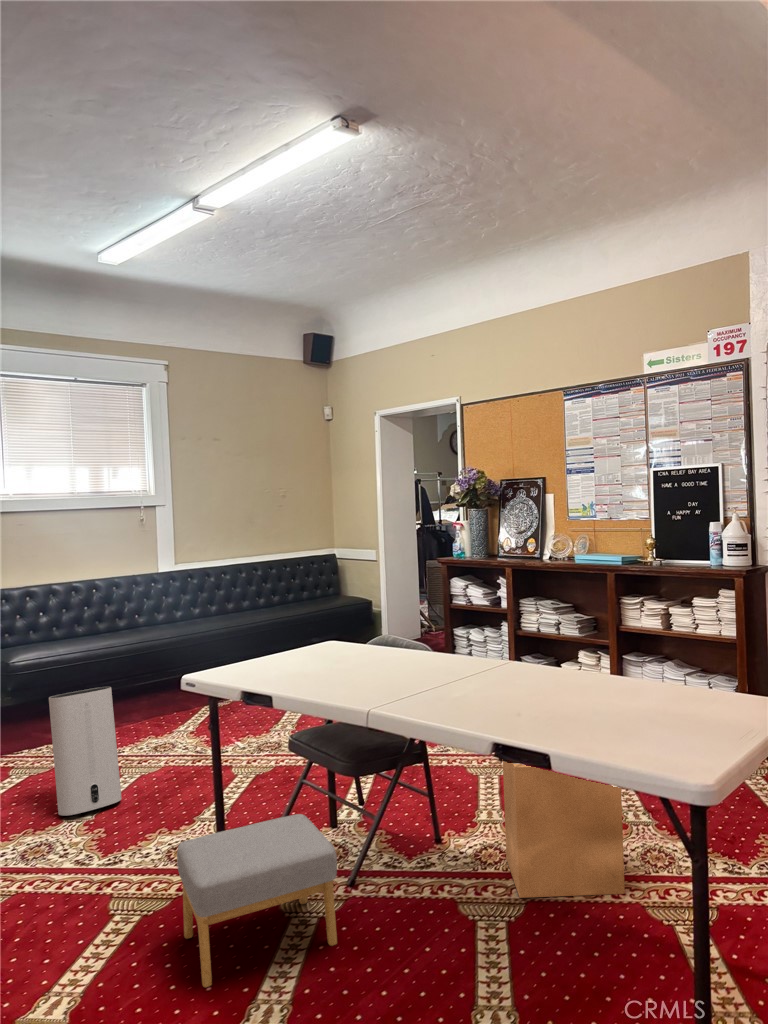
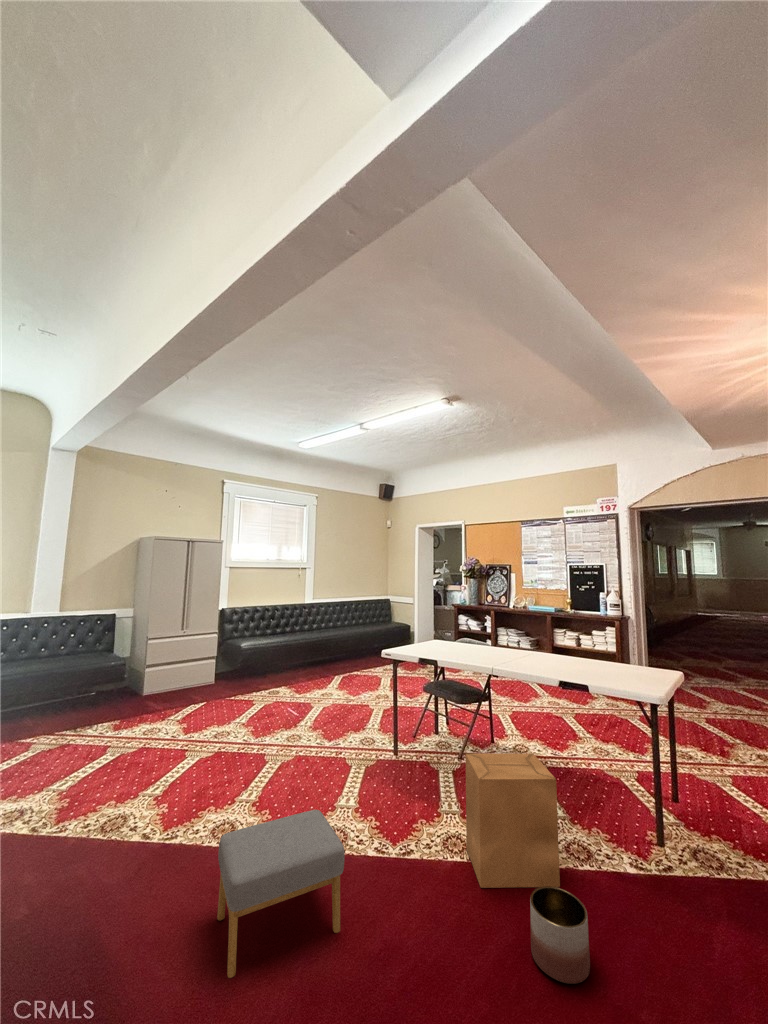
air purifier: present [49,687,122,816] -> none [136,693,187,792]
planter: none [572,884,644,980] -> present [530,886,590,984]

